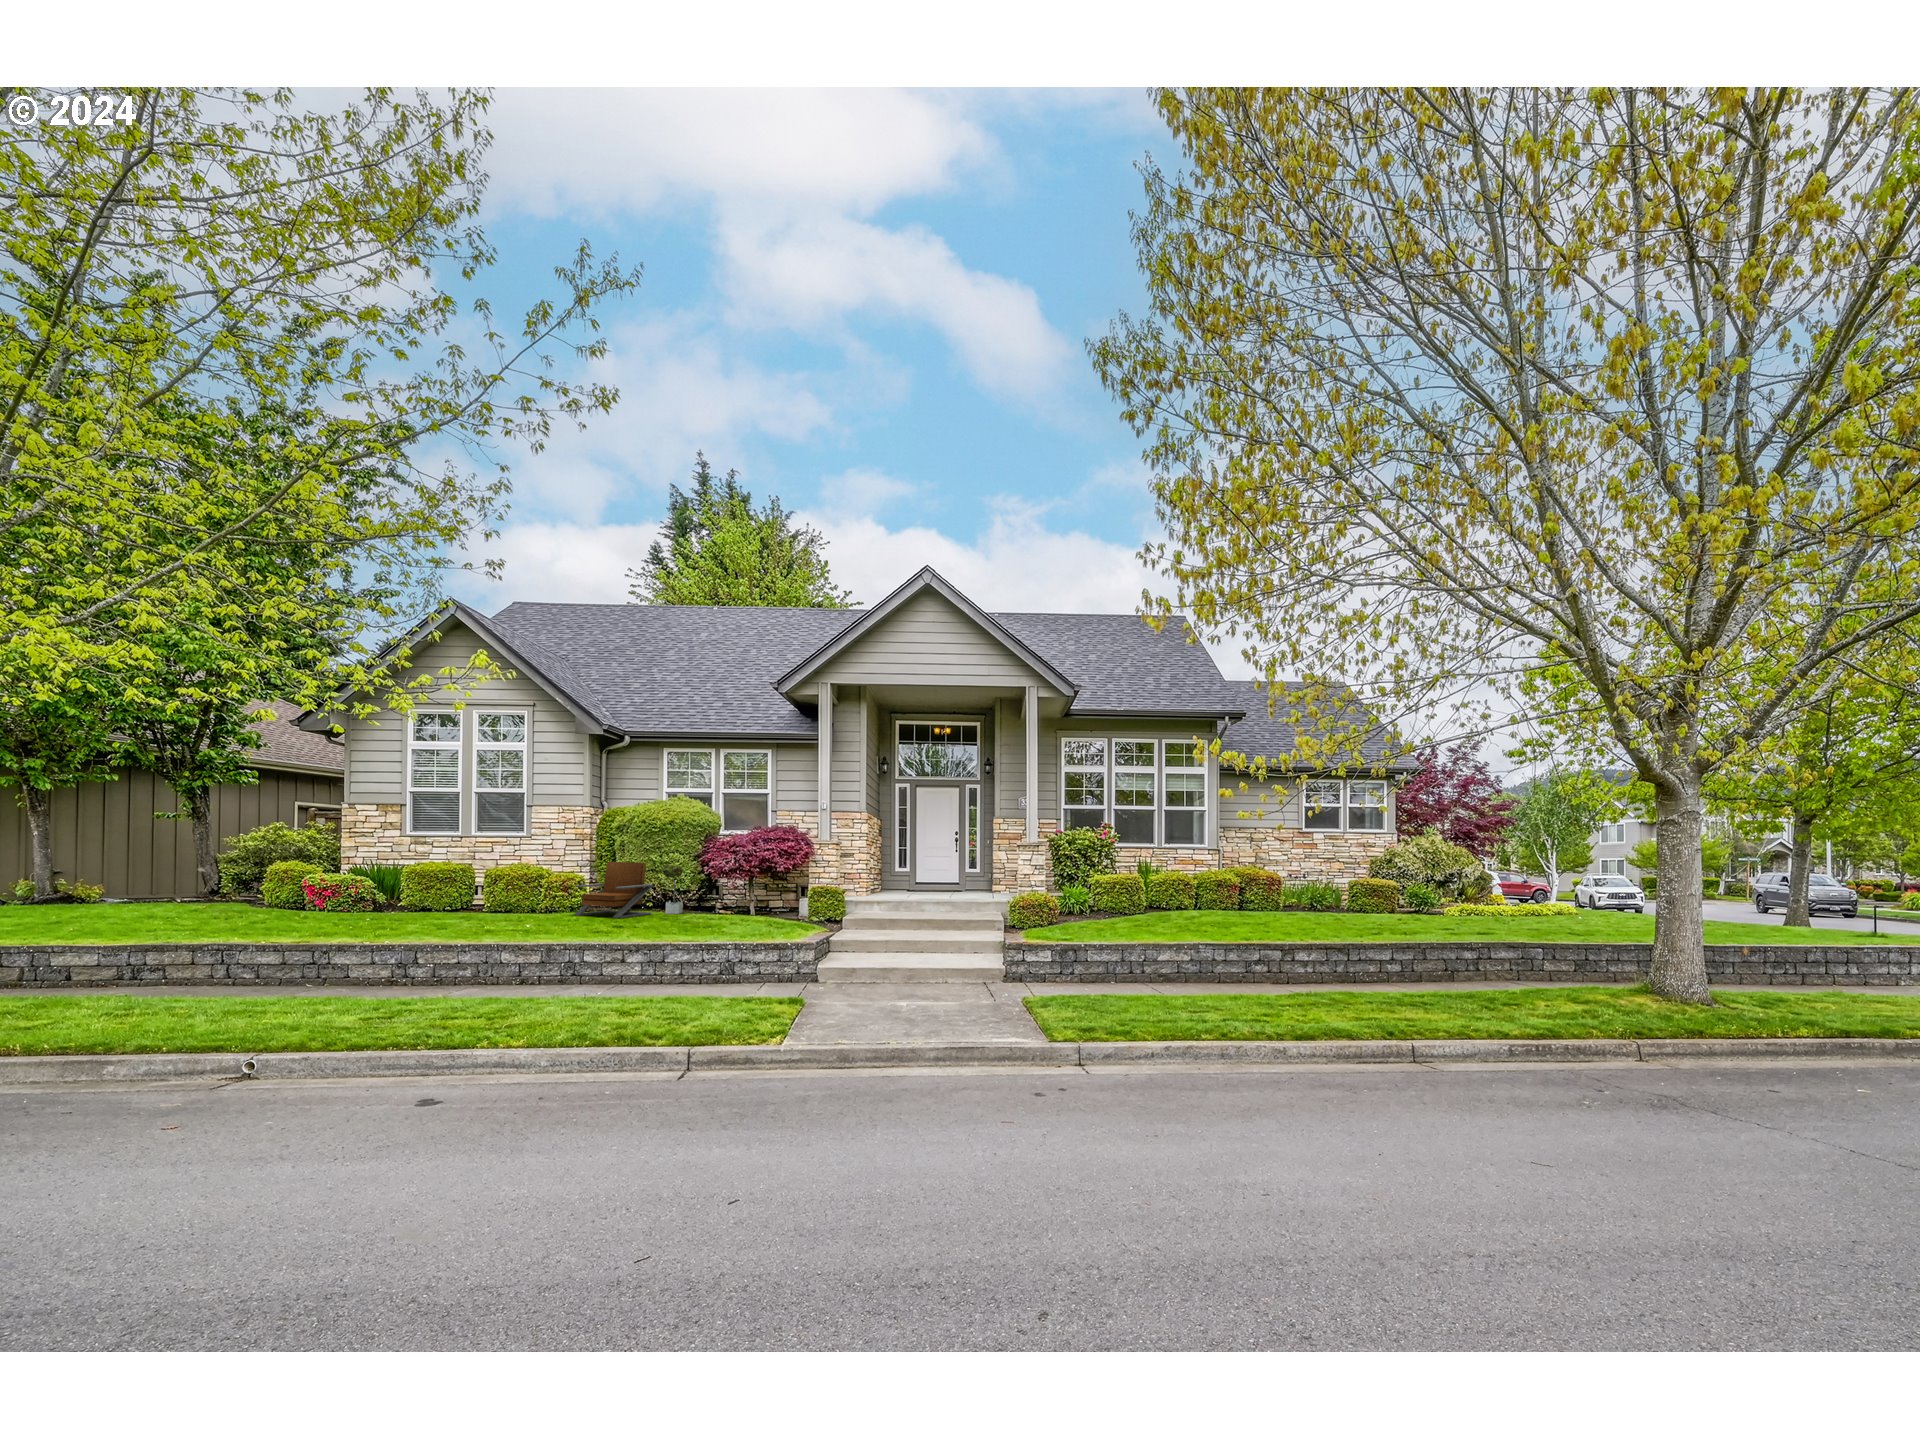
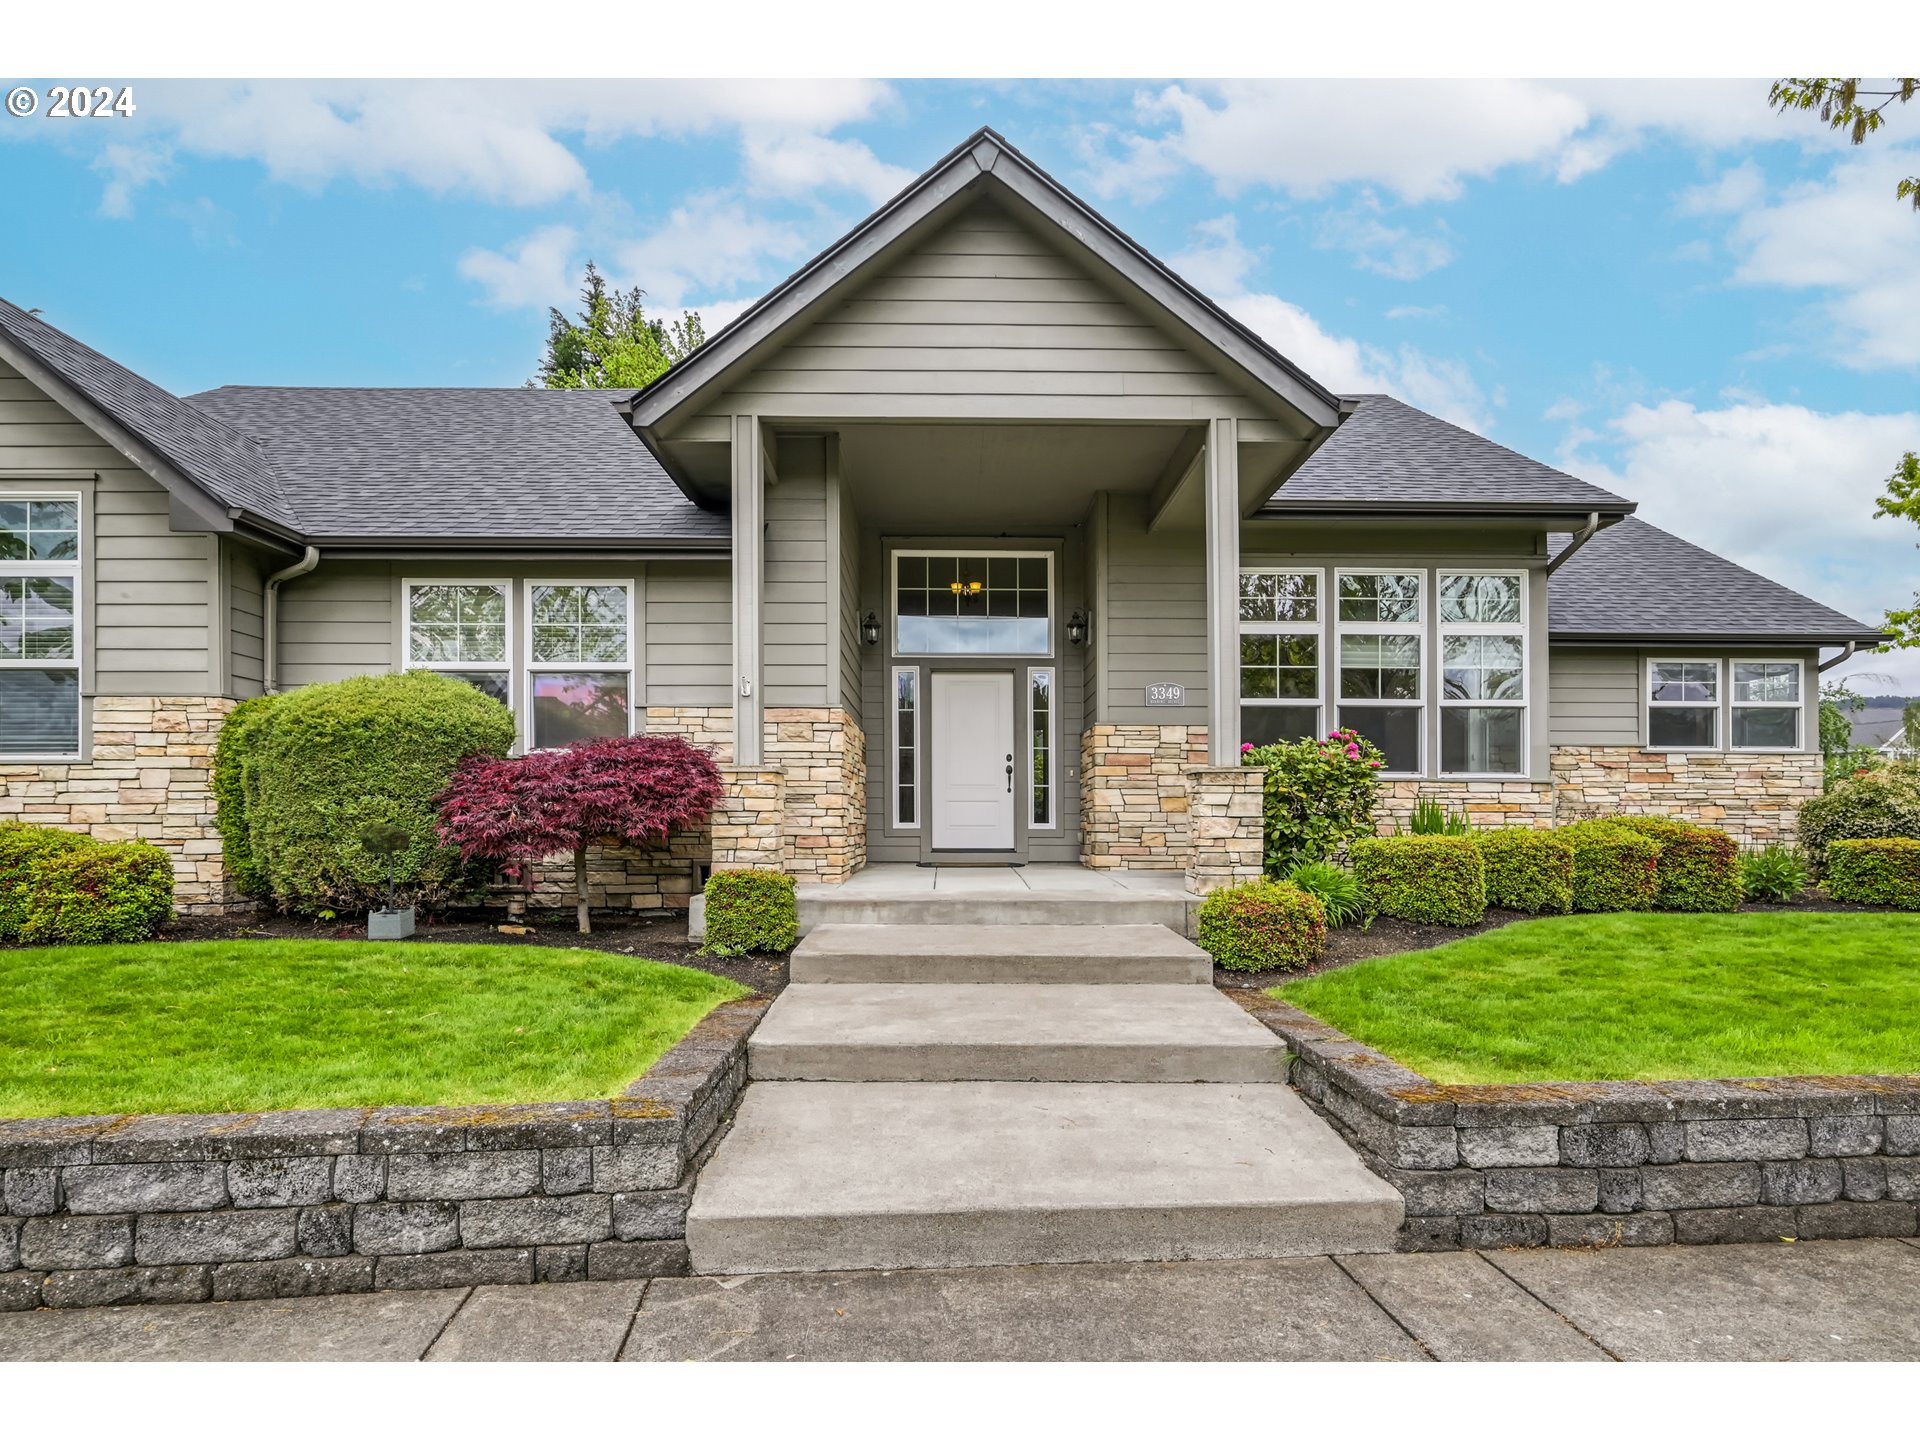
lounge chair: present [574,862,653,918] -> none [132,818,337,958]

